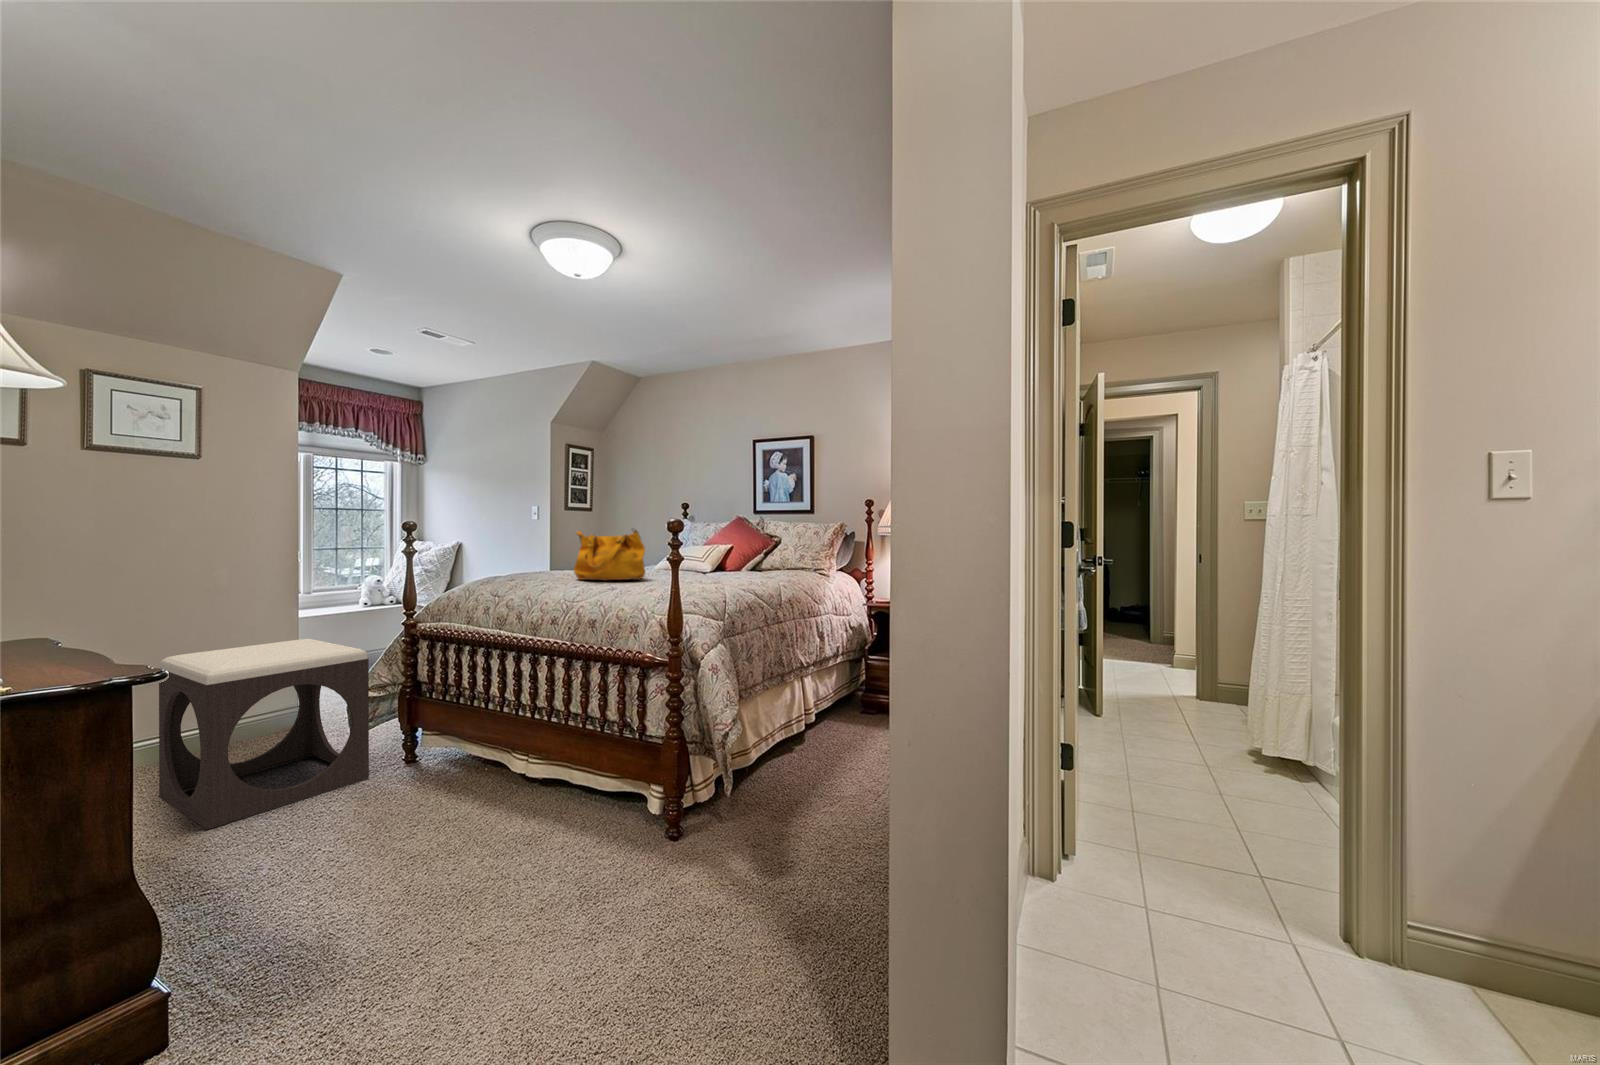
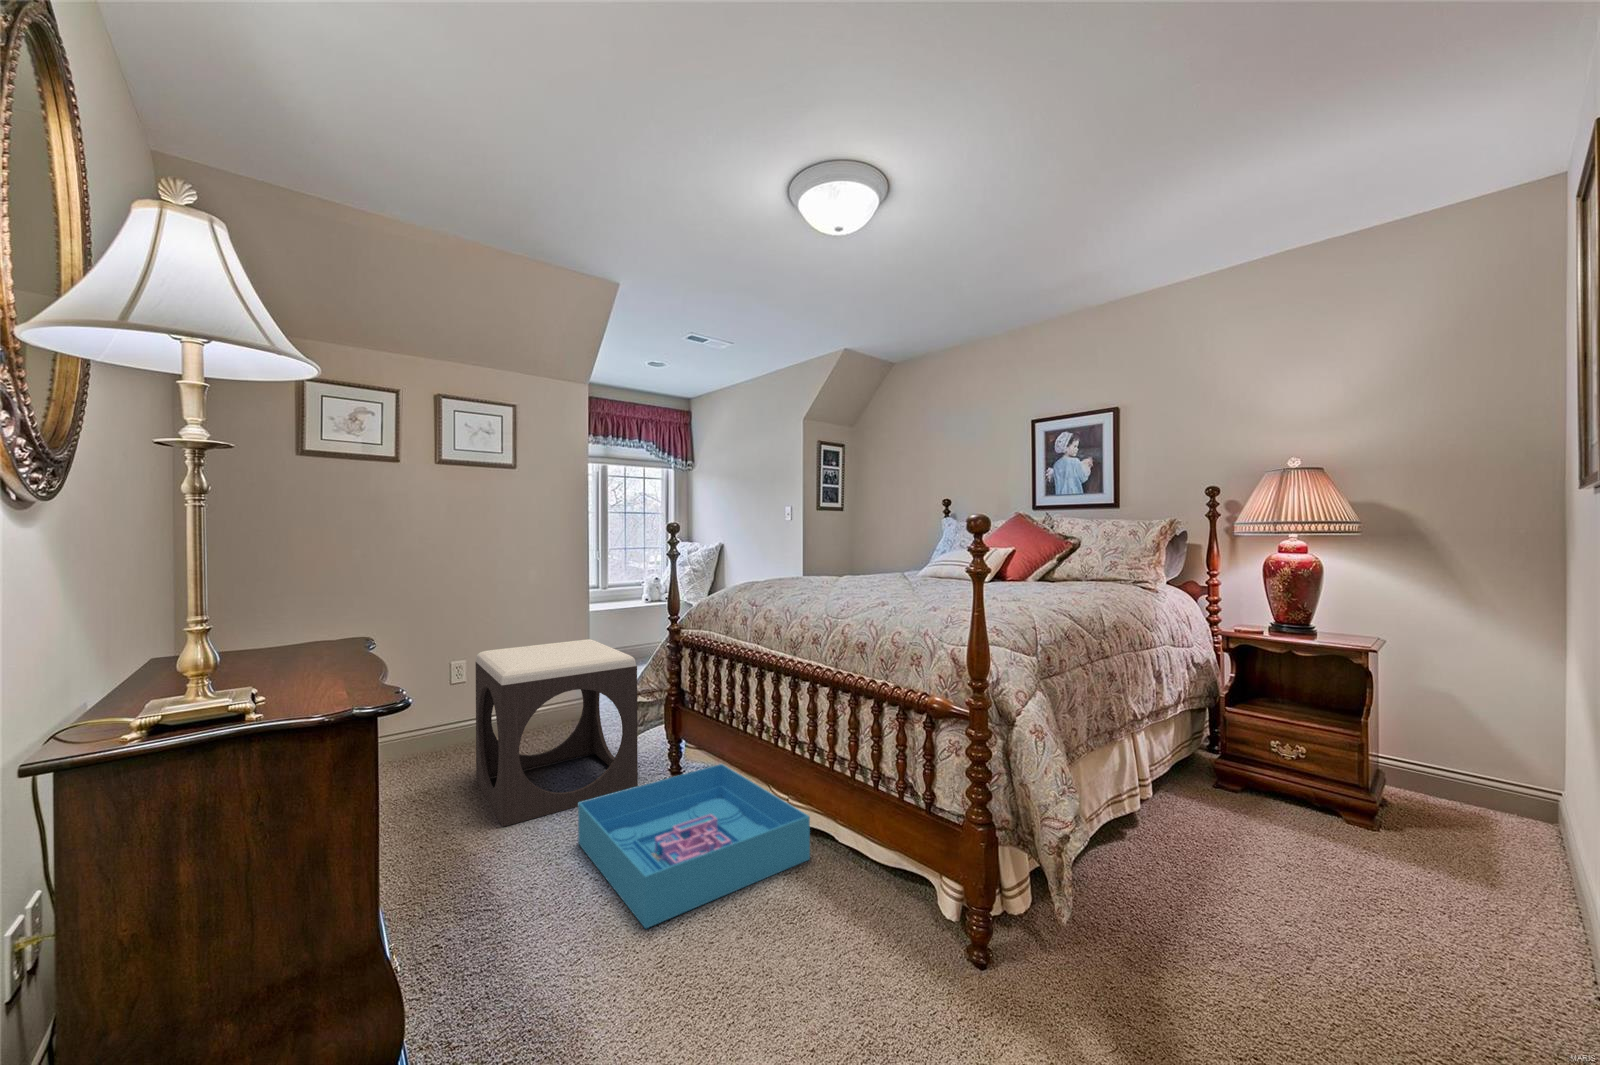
handbag: present [574,530,645,580] -> none [836,529,917,592]
storage bin: none [305,741,546,874] -> present [578,764,810,928]

